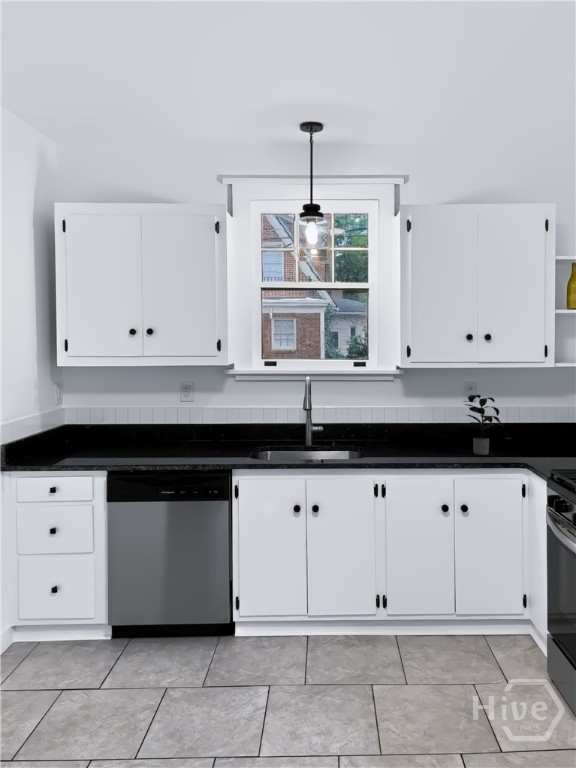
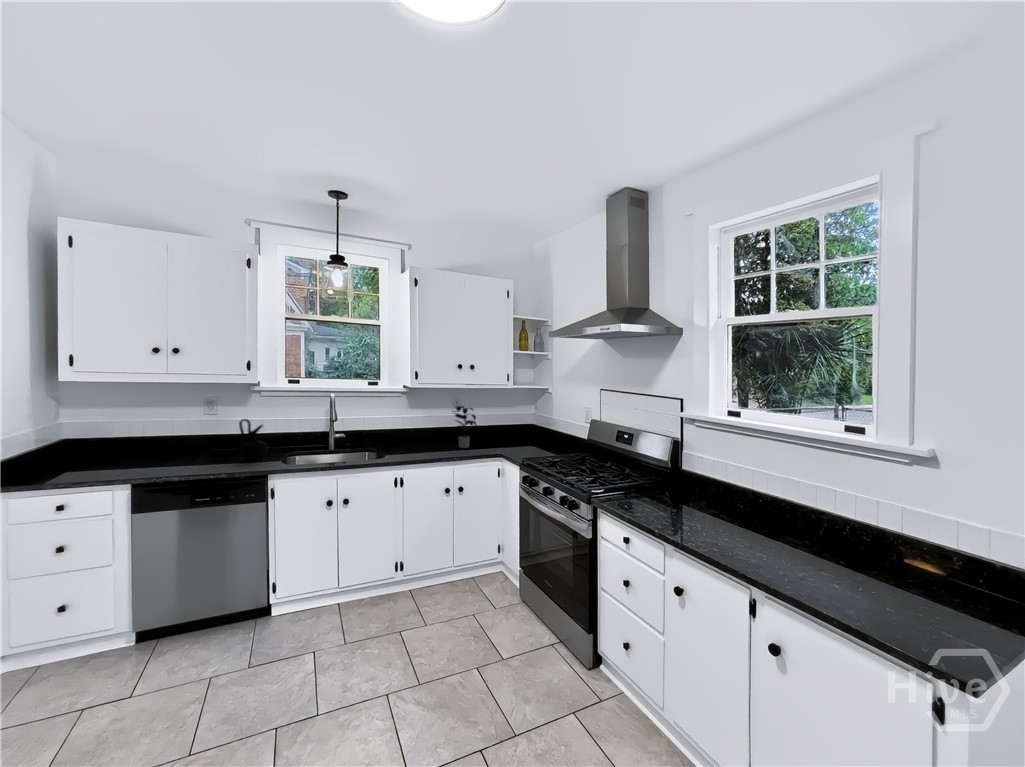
ceramic jug: none [211,405,239,453] -> present [239,419,268,461]

